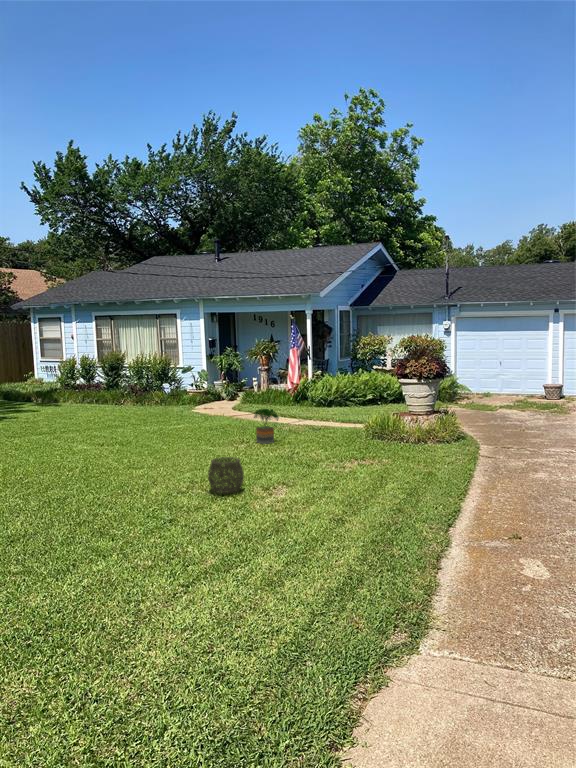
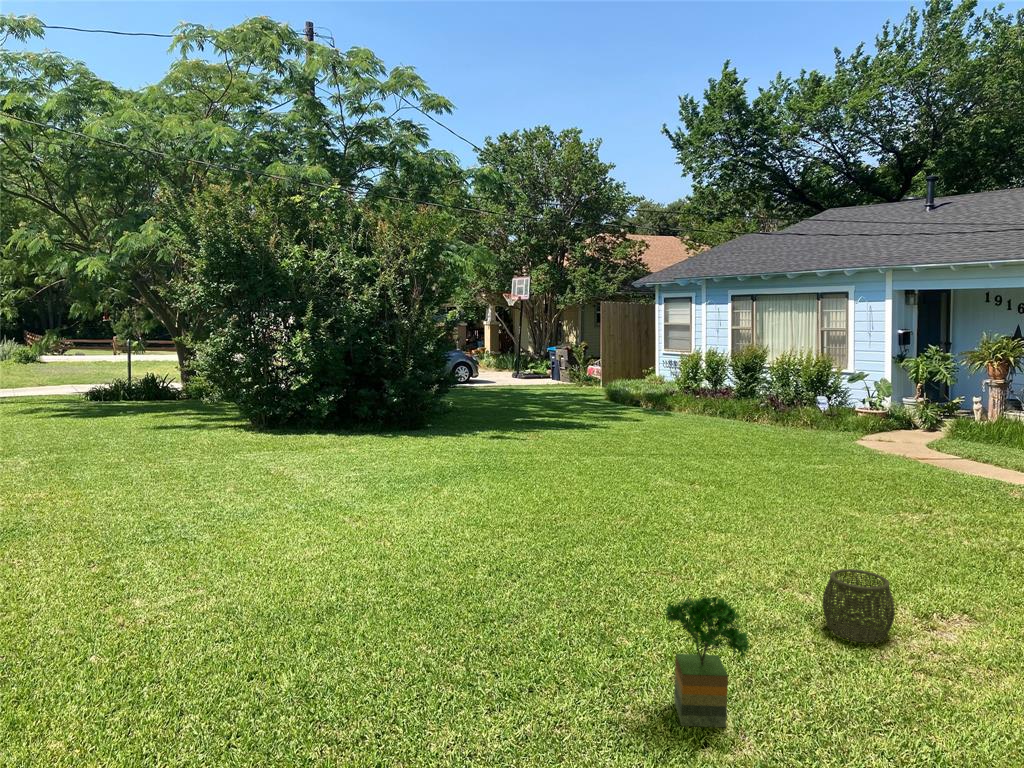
potted tree: present [254,409,279,444] -> present [665,597,749,727]

